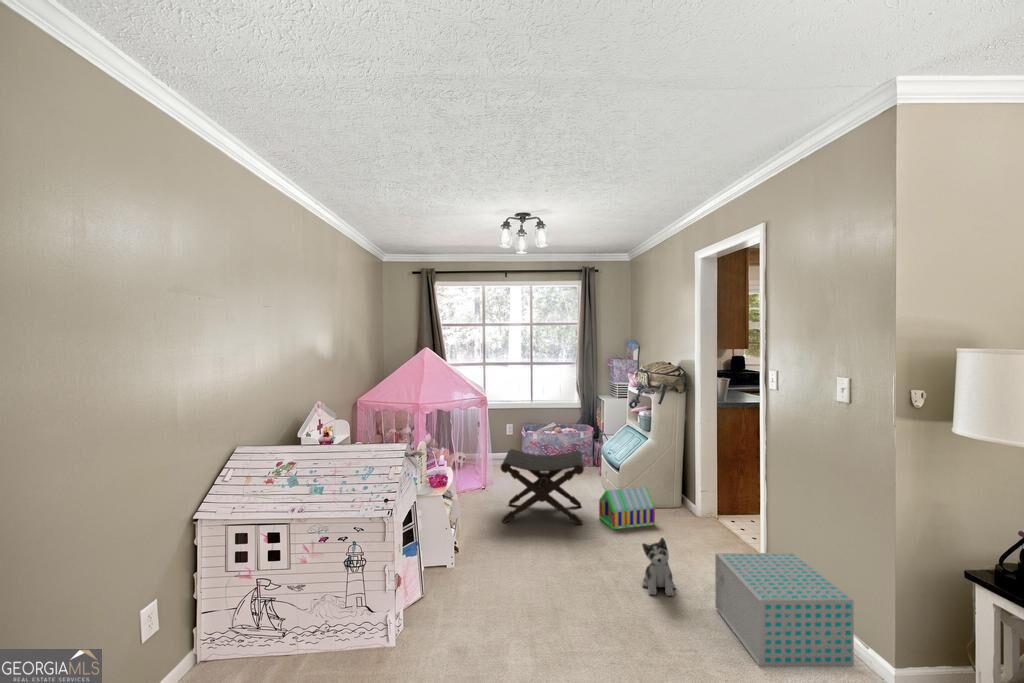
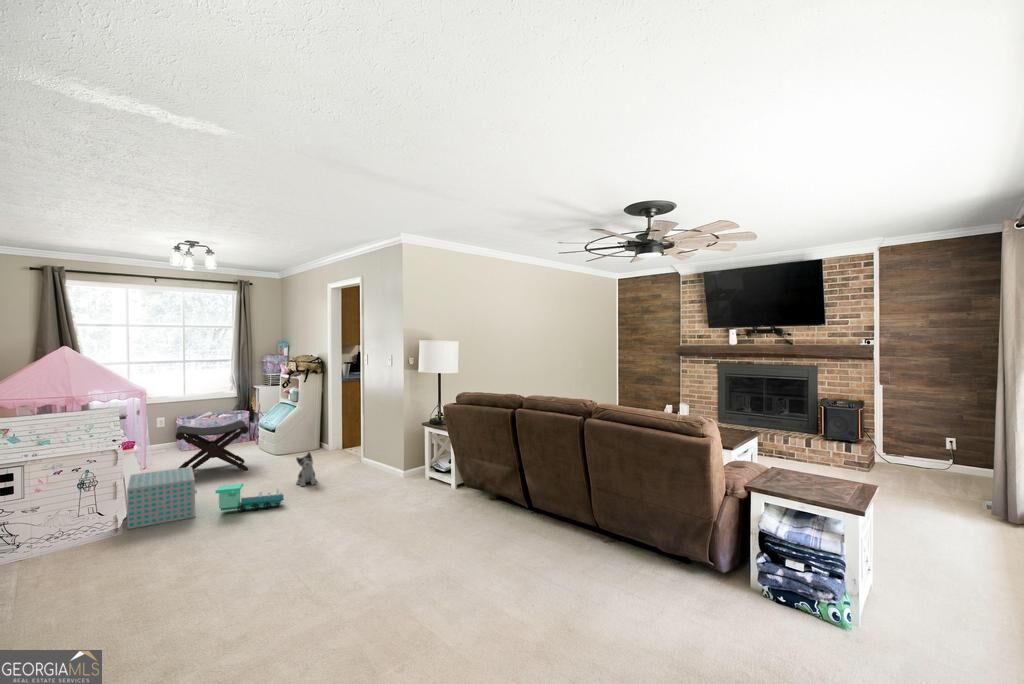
toy house: present [599,487,655,529] -> none [261,438,302,468]
storage box: present [715,553,854,666] -> present [127,467,197,529]
toy train: none [517,581,619,650] -> present [215,483,284,512]

